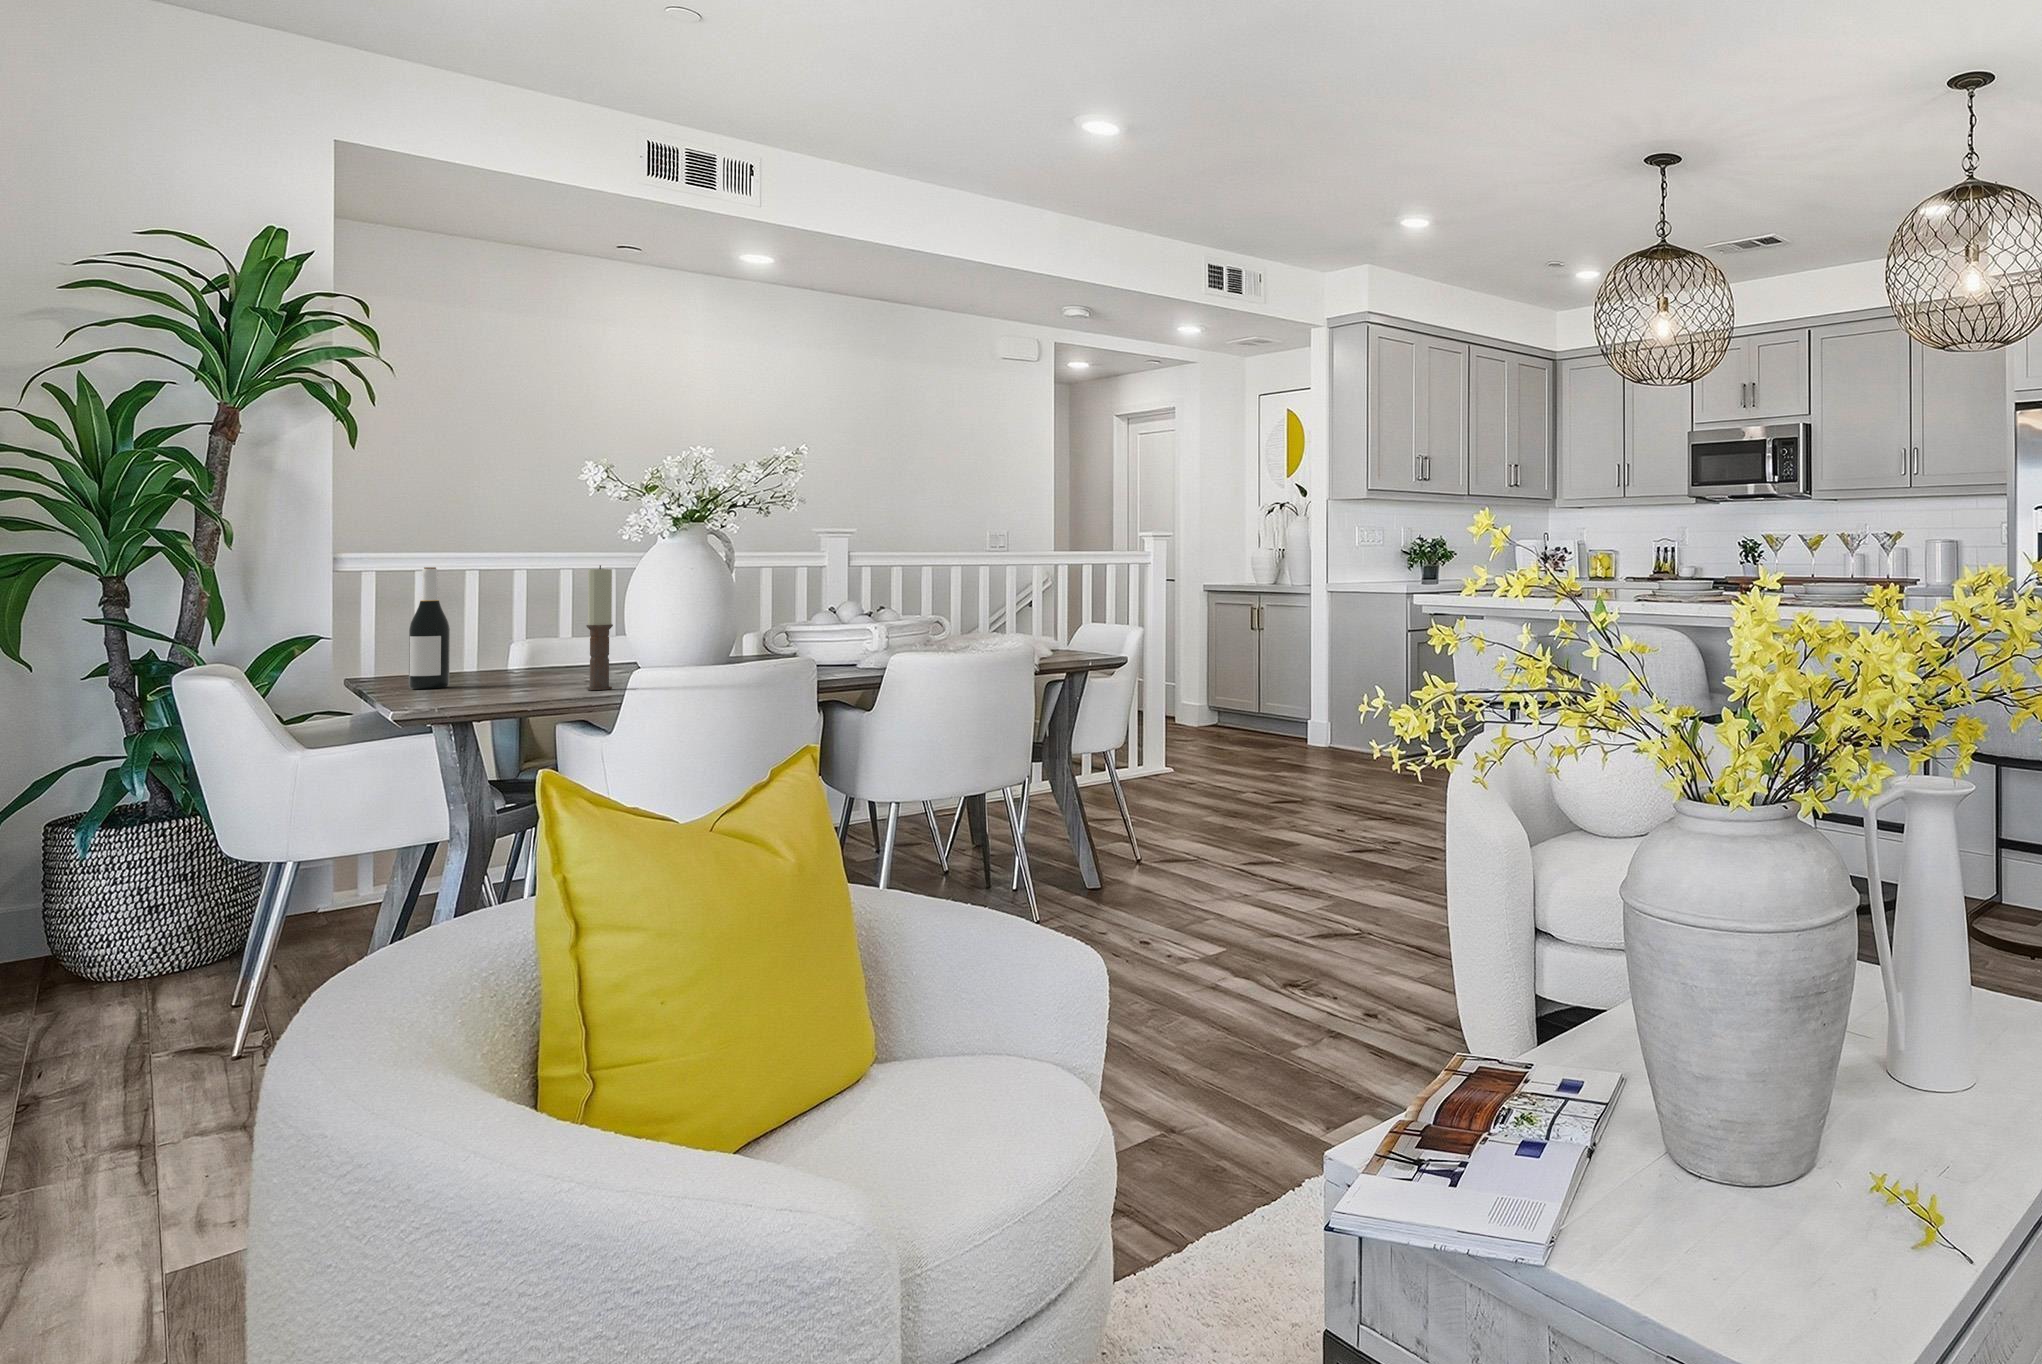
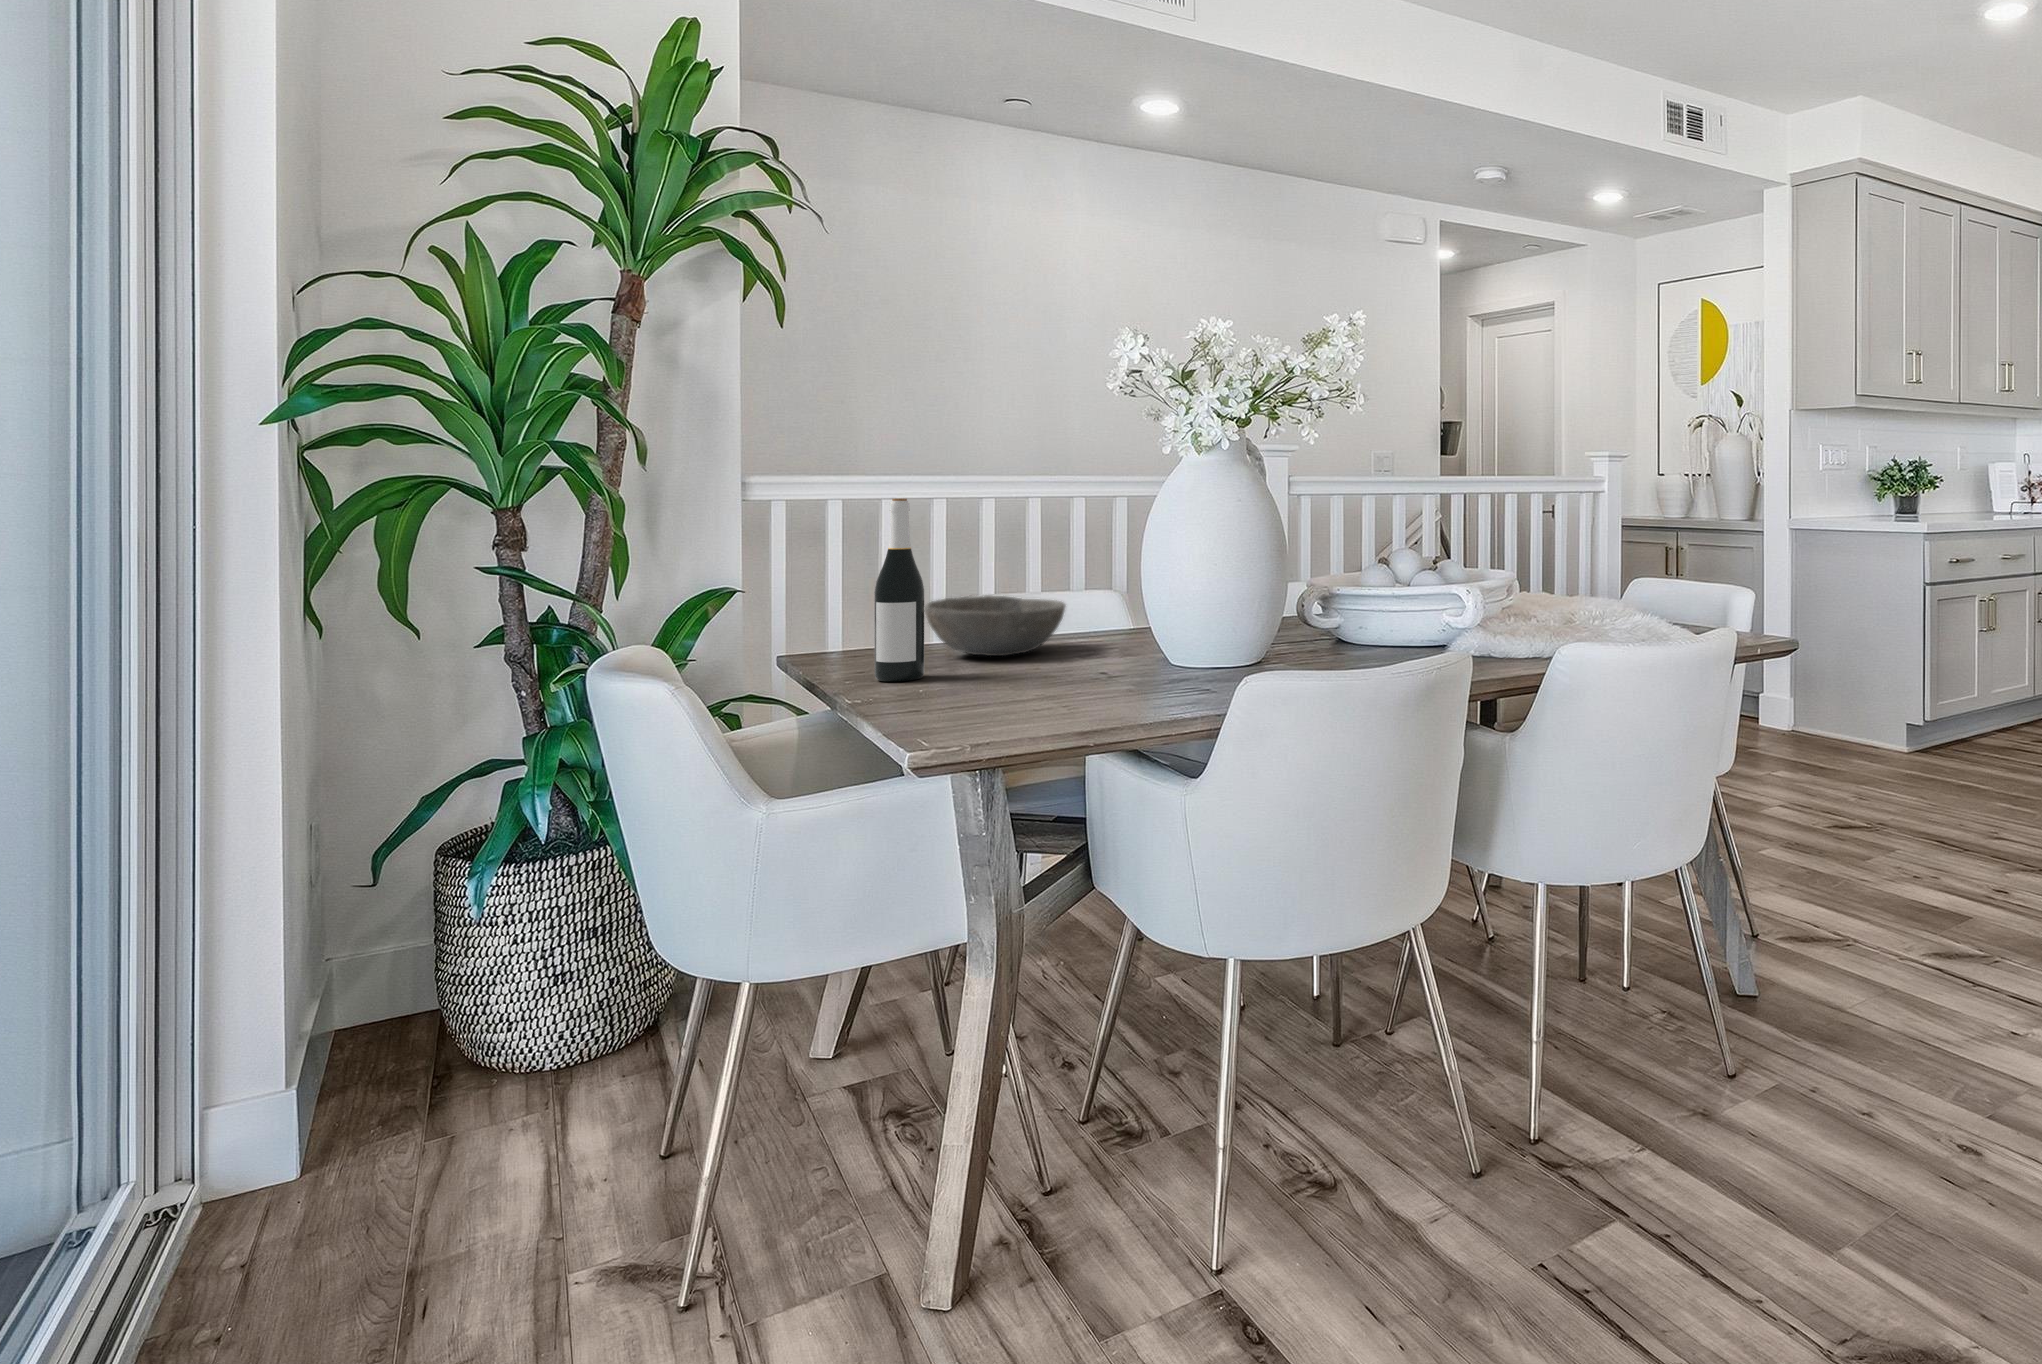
candle: present [586,565,613,690] -> none [1135,498,1169,698]
bowl: none [462,637,580,677] -> present [925,596,1065,656]

